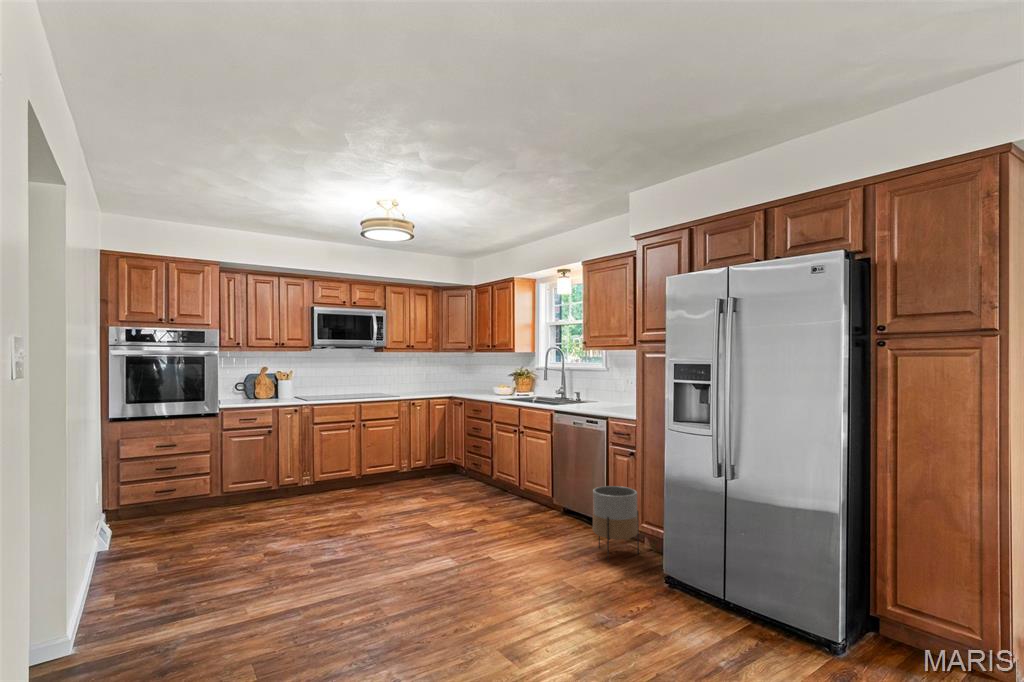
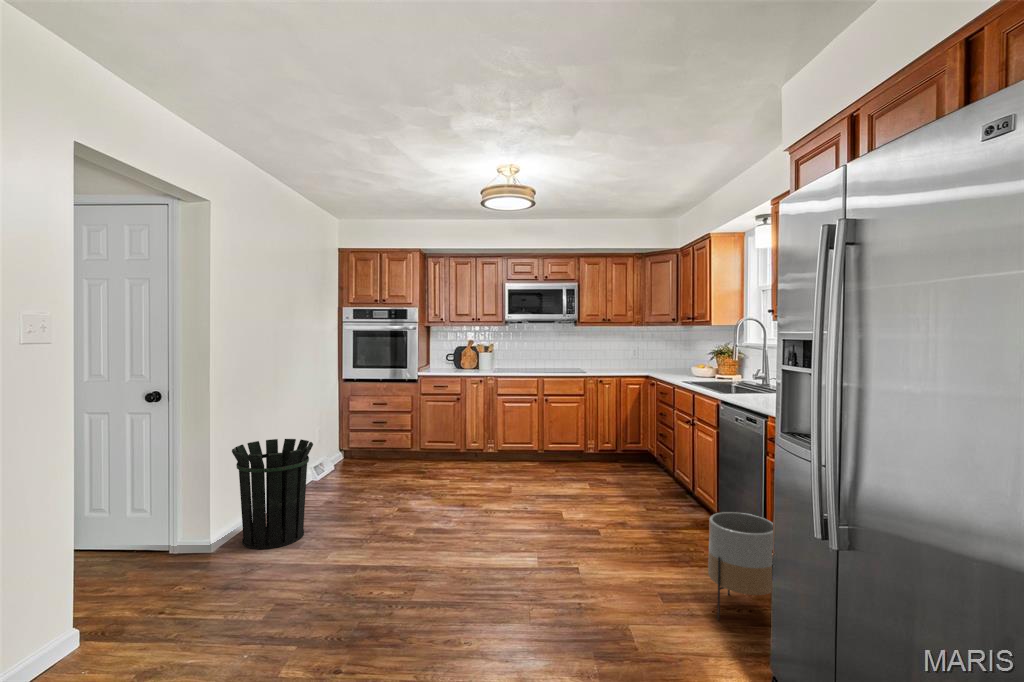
waste bin: none [87,487,196,627] -> present [232,439,313,549]

